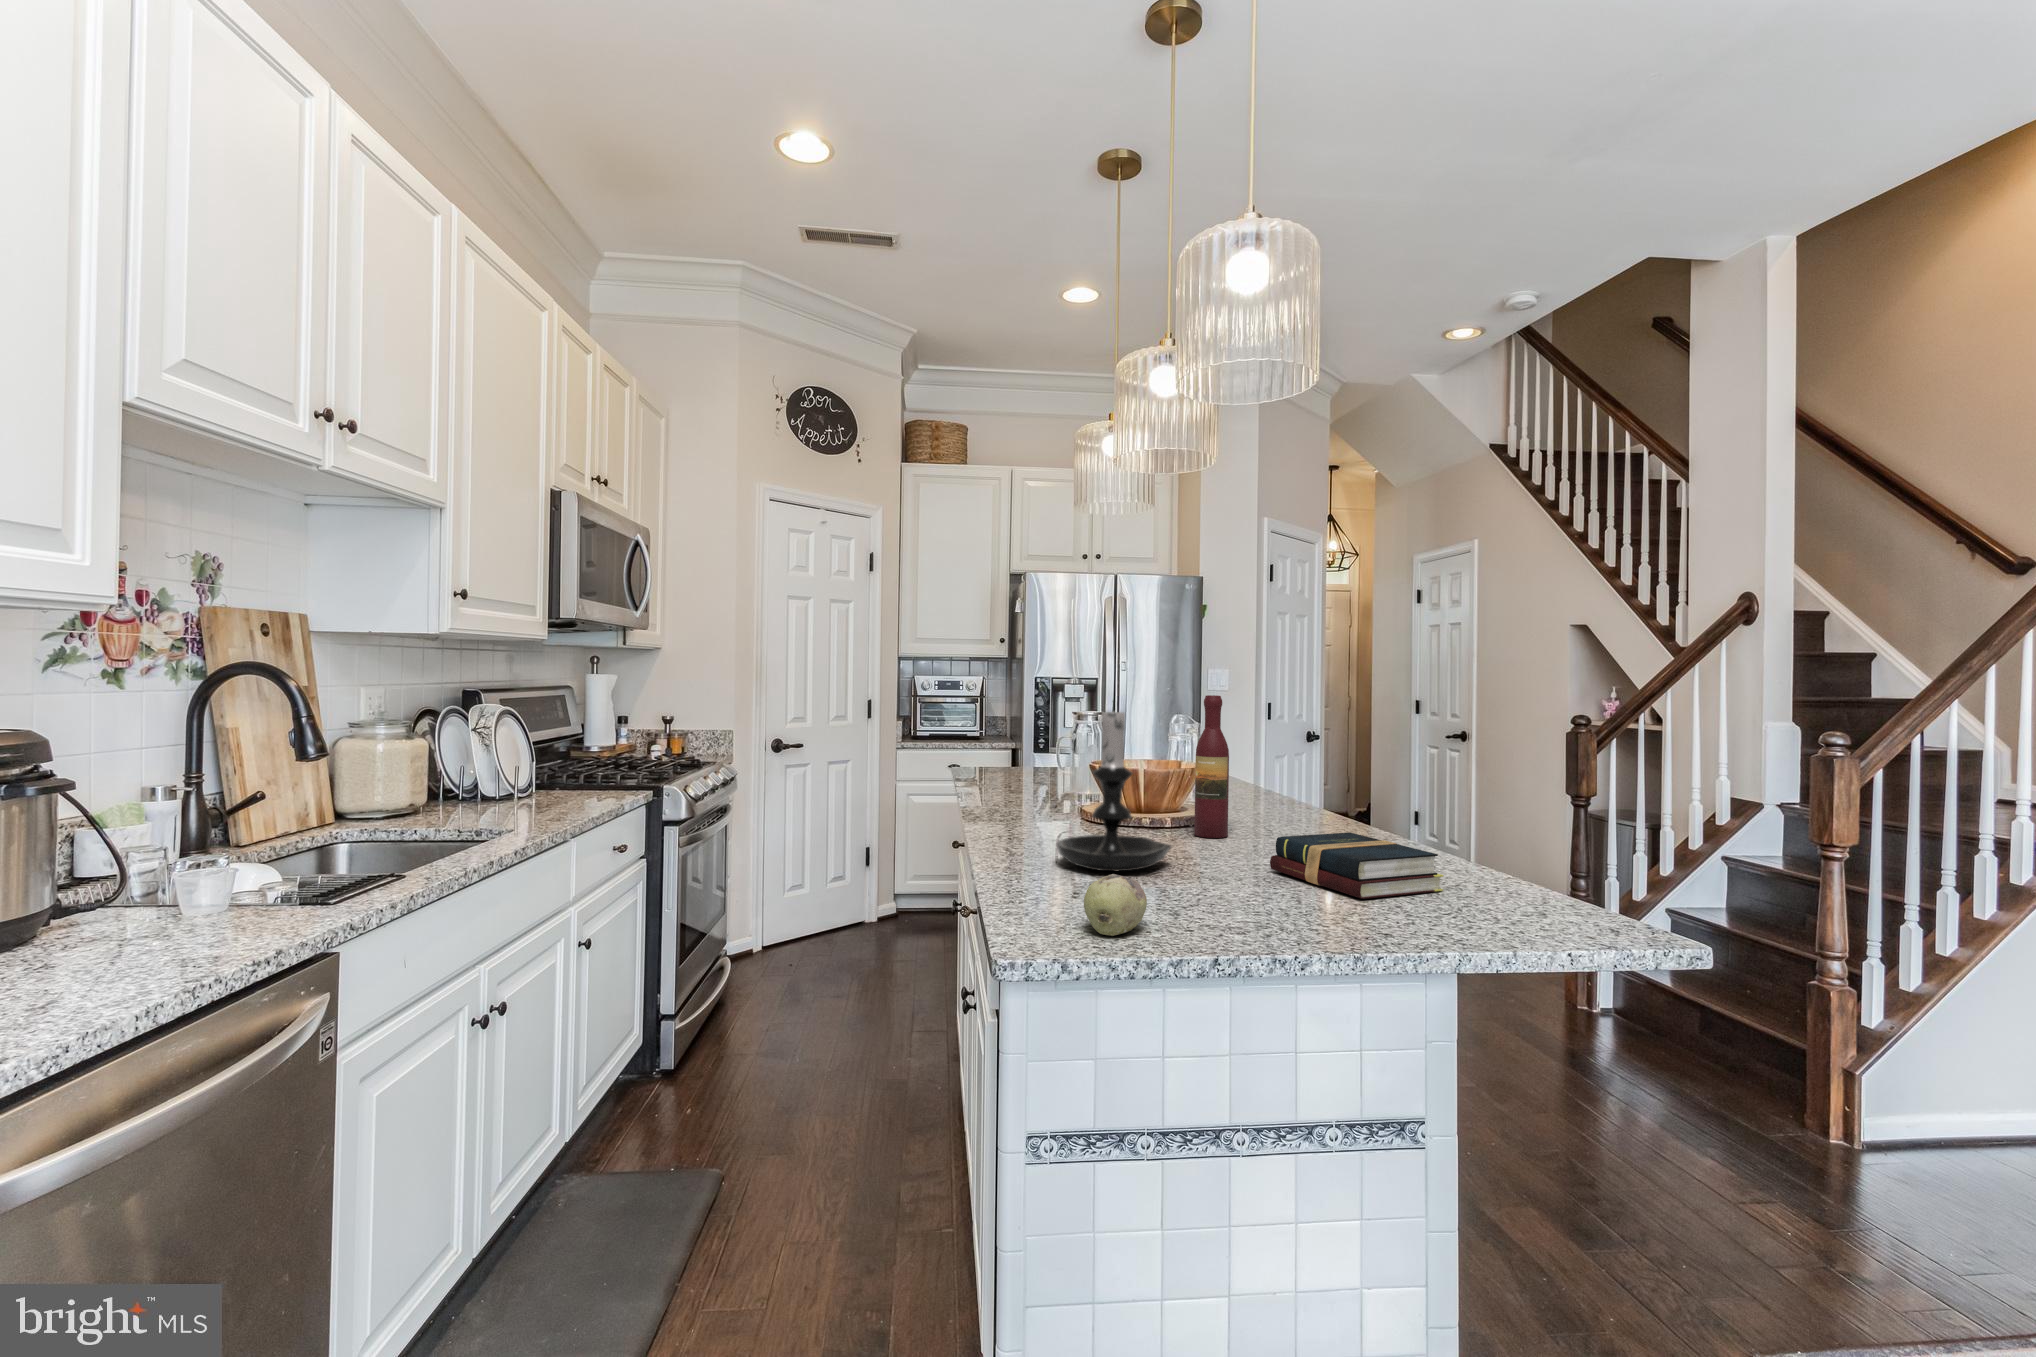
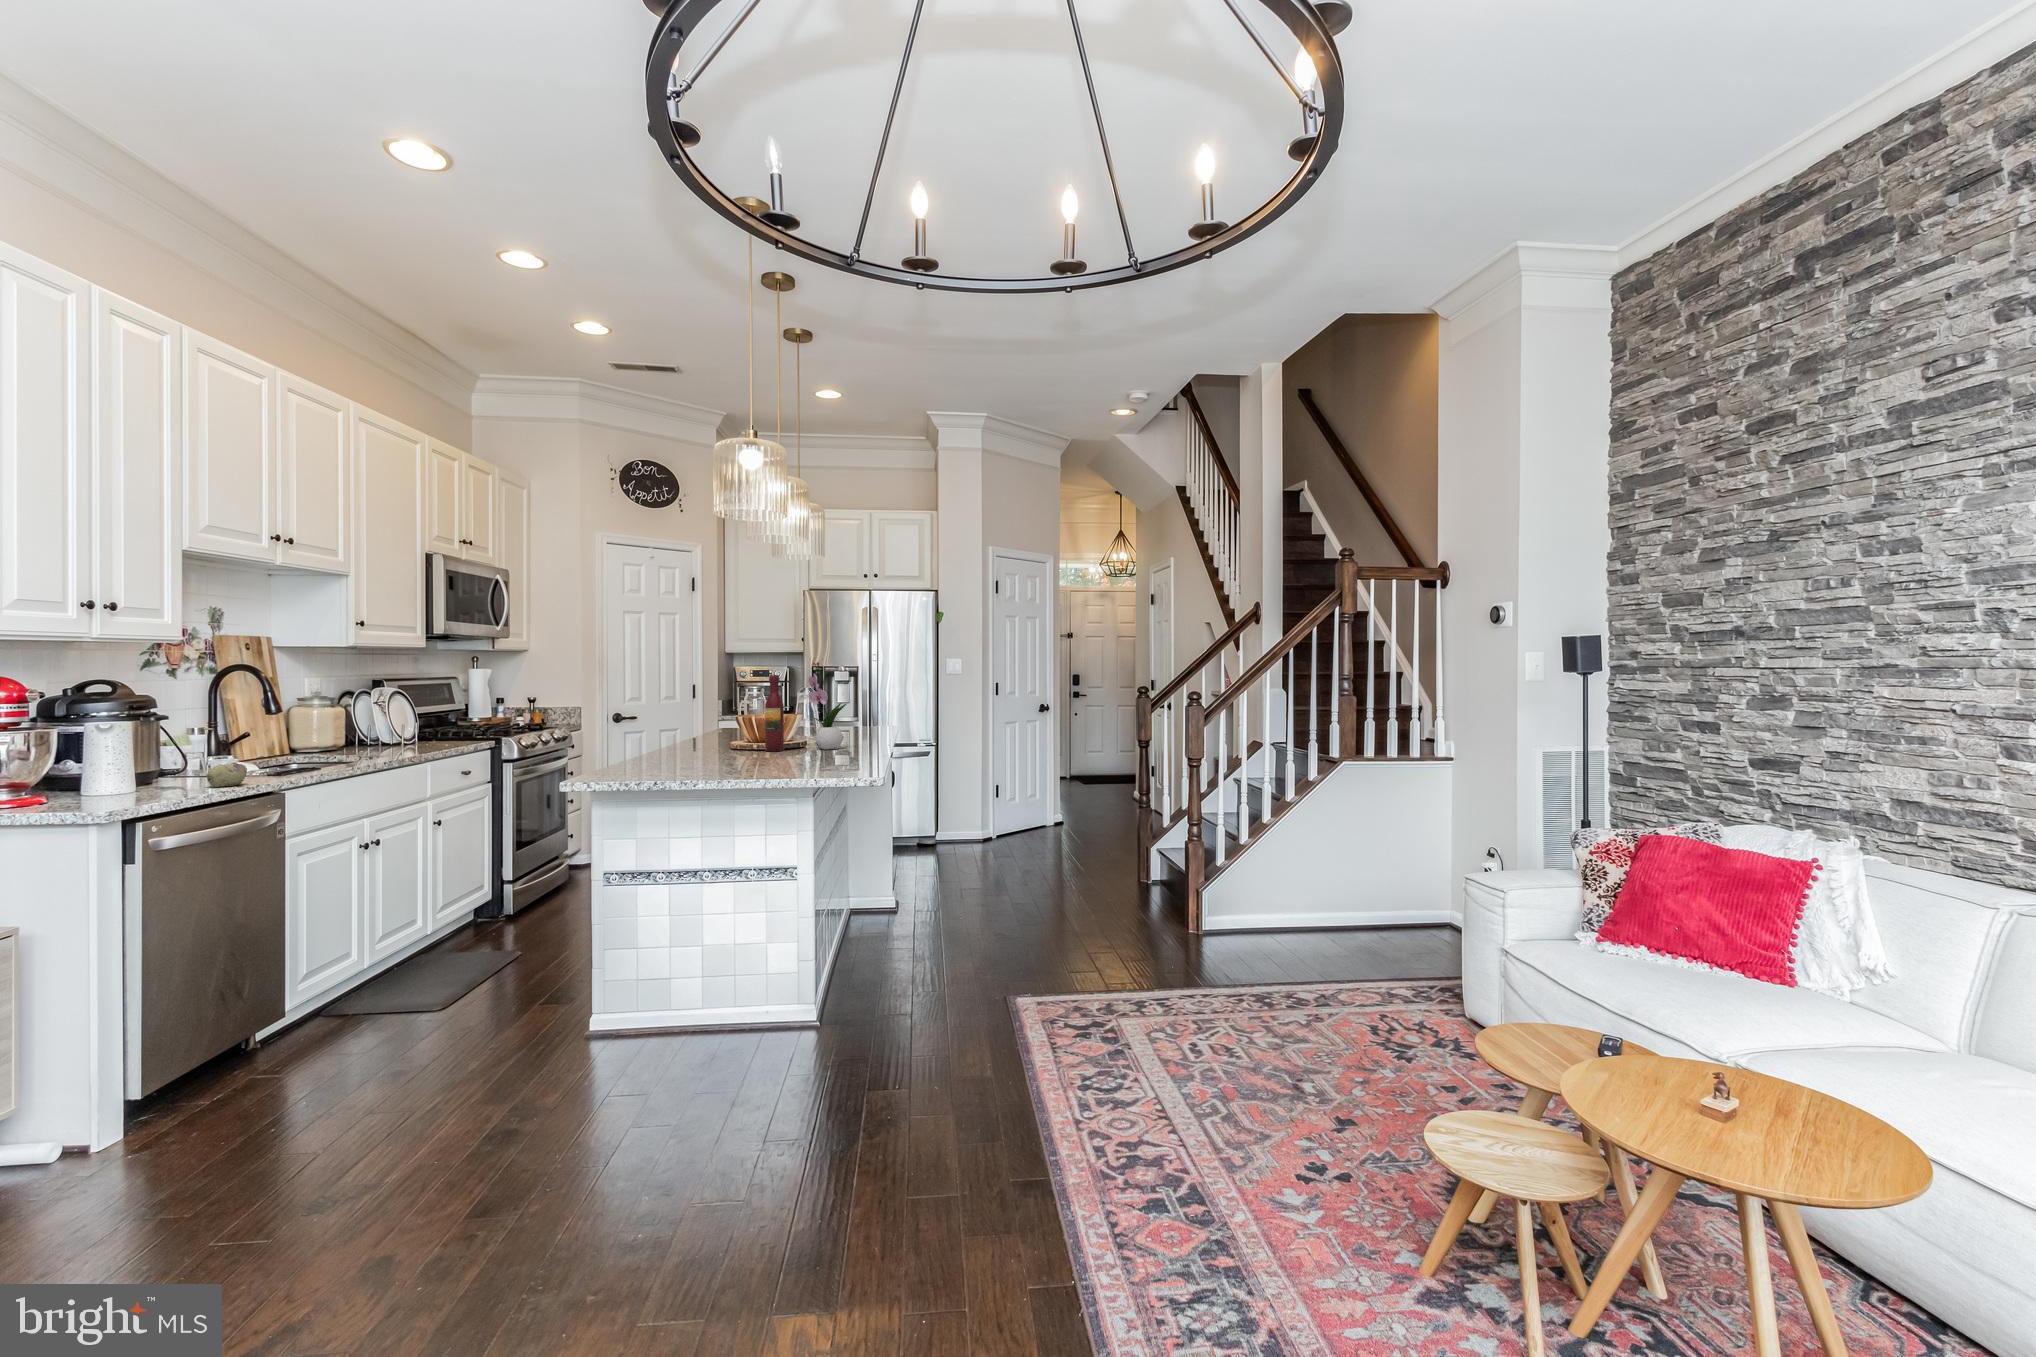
flower arrangement: none [1263,673,1338,834] -> present [808,662,846,749]
candle holder: present [1057,702,1171,871] -> none [656,678,718,762]
hardback book: present [1270,832,1444,899] -> none [760,742,822,767]
fruit: present [1084,874,1147,936] -> present [207,763,247,787]

